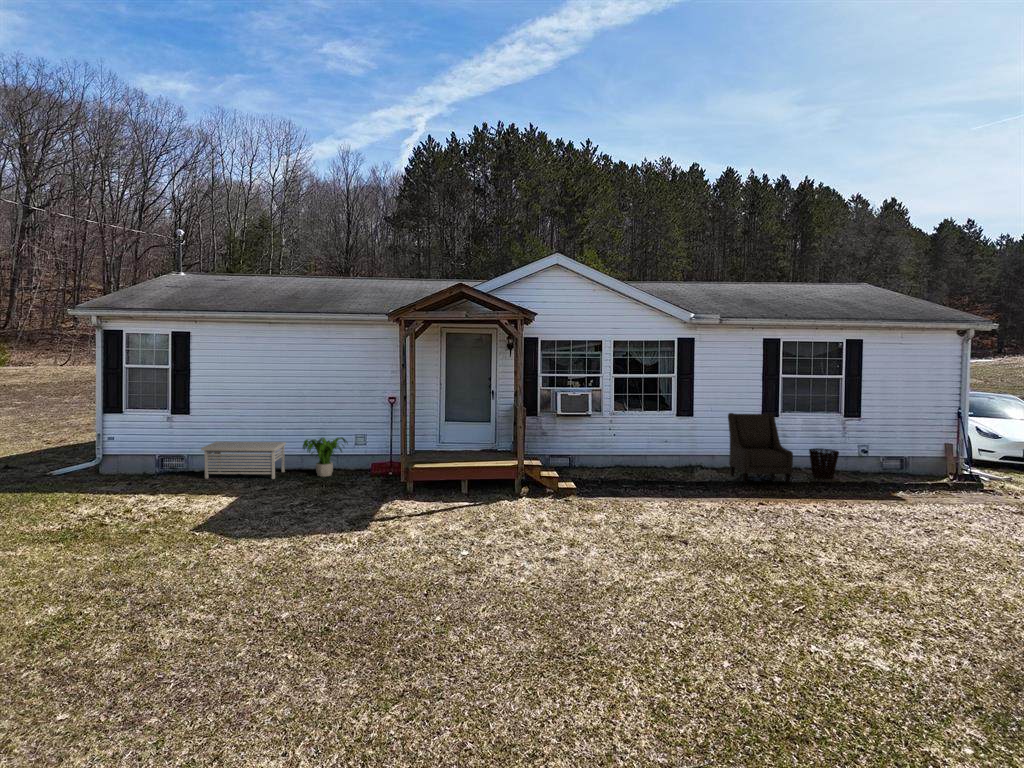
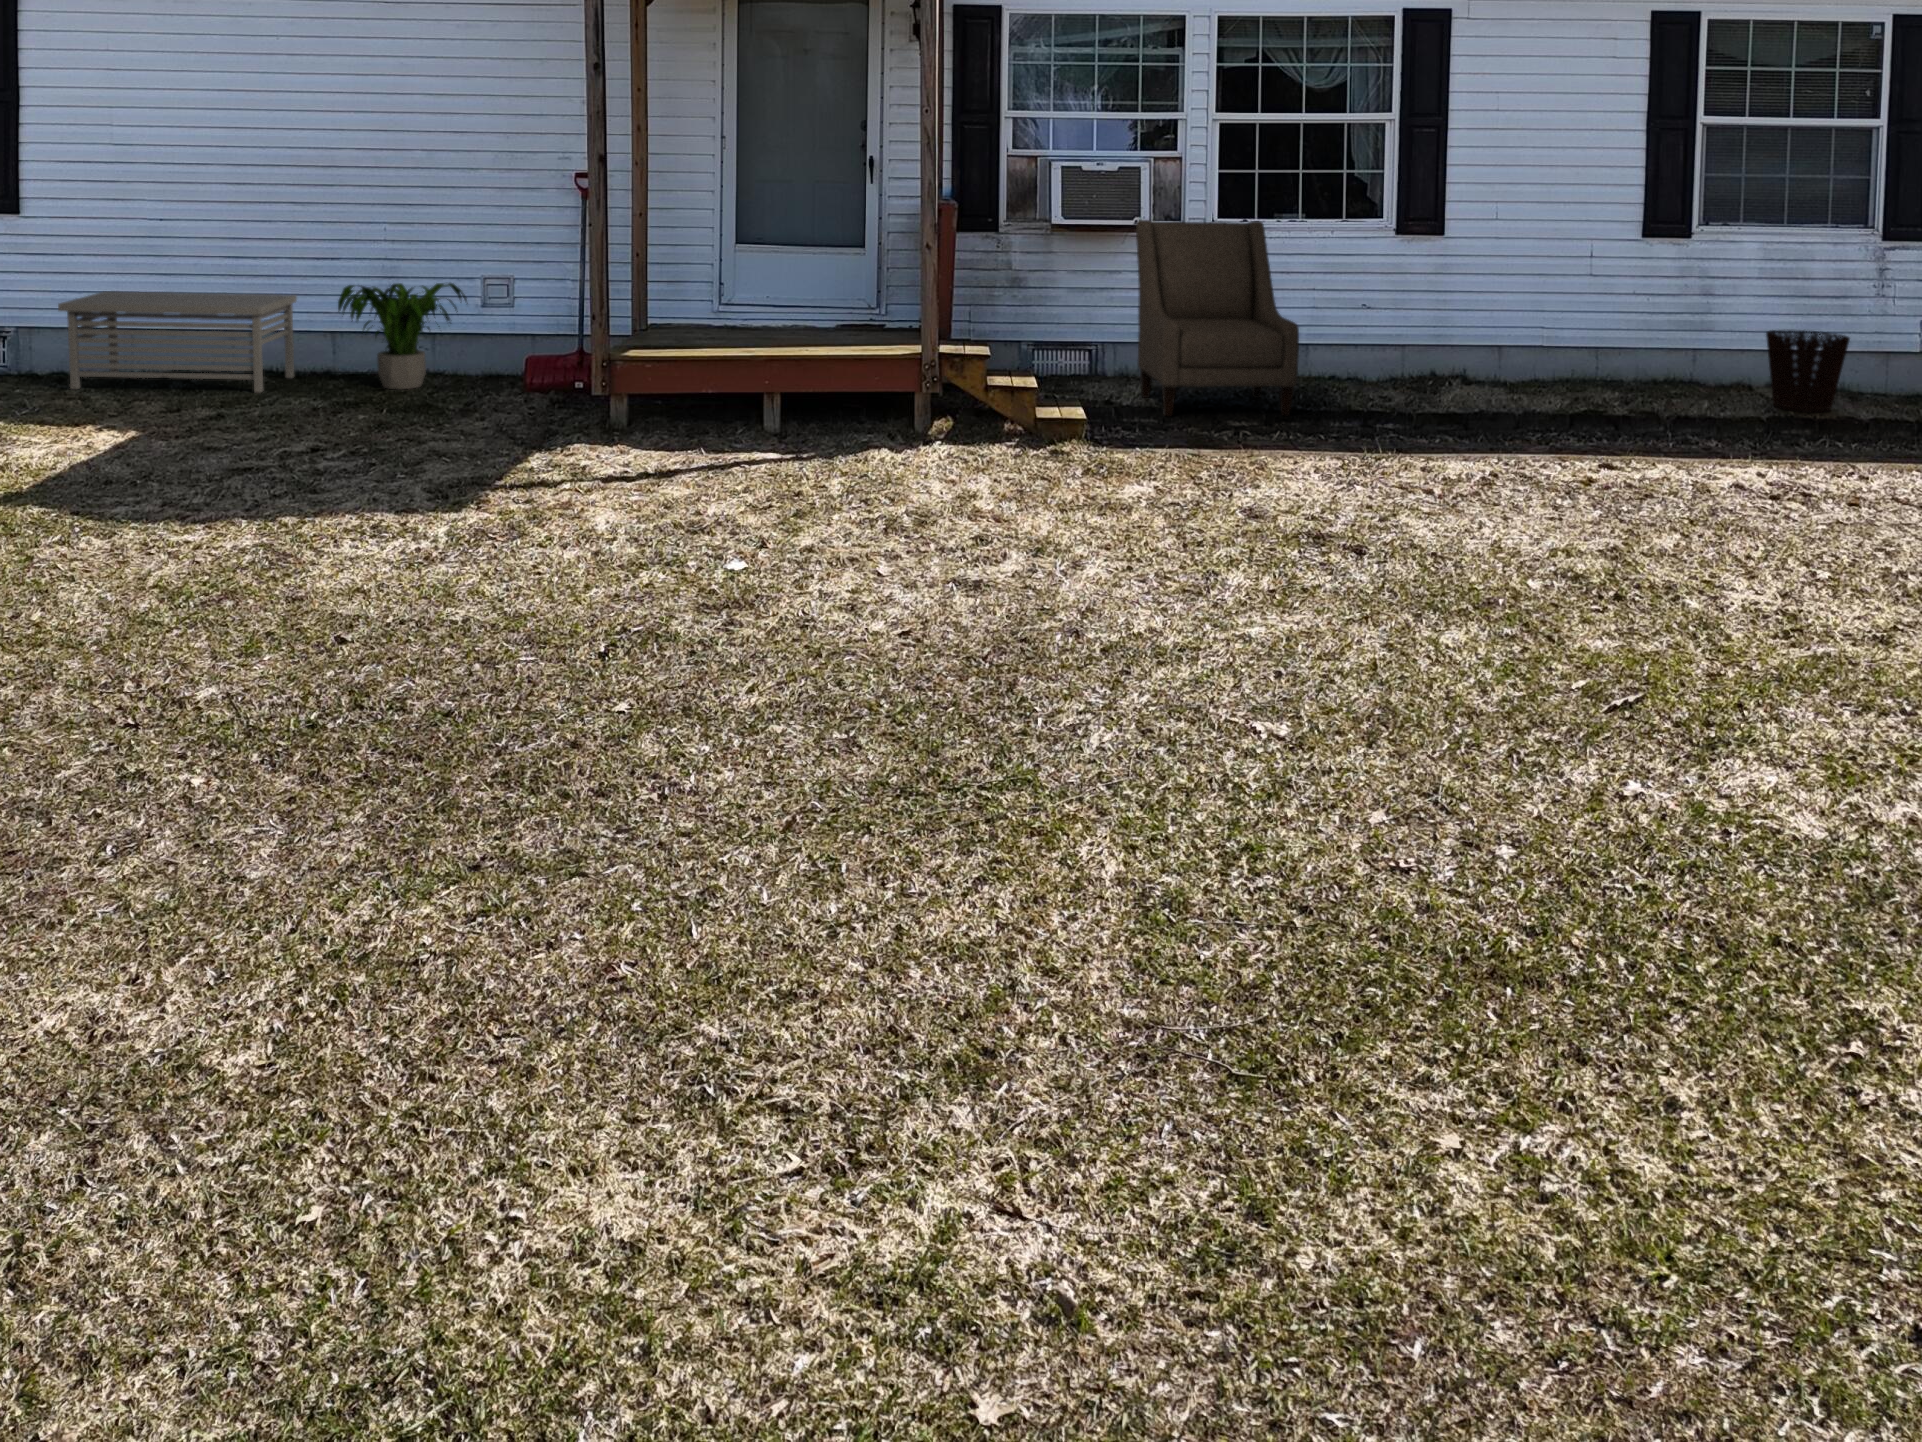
chair: present [728,413,793,484] -> present [1136,220,1299,416]

